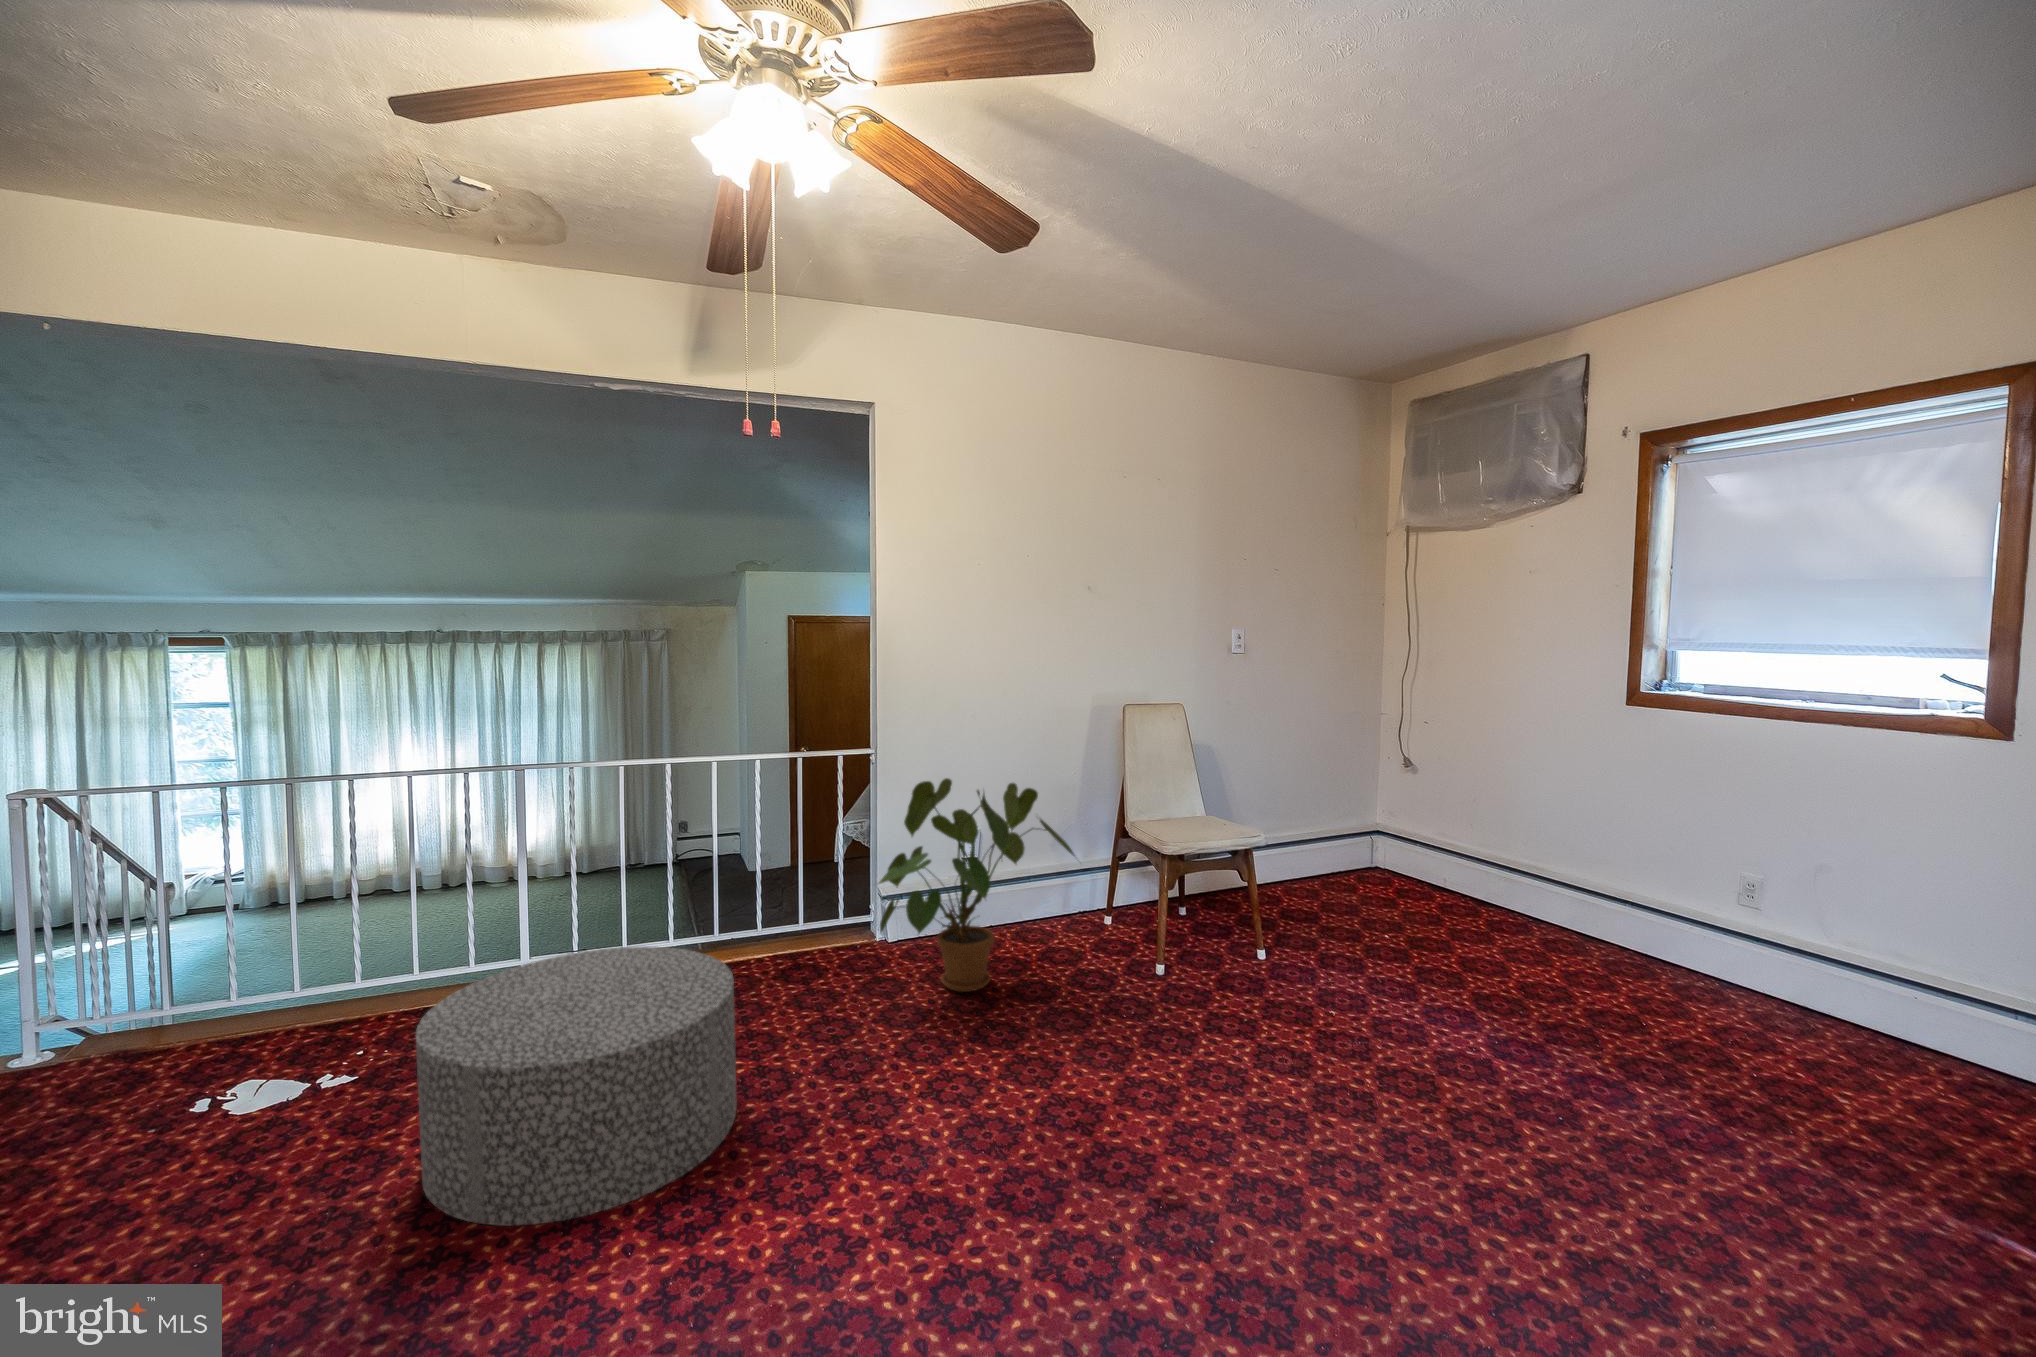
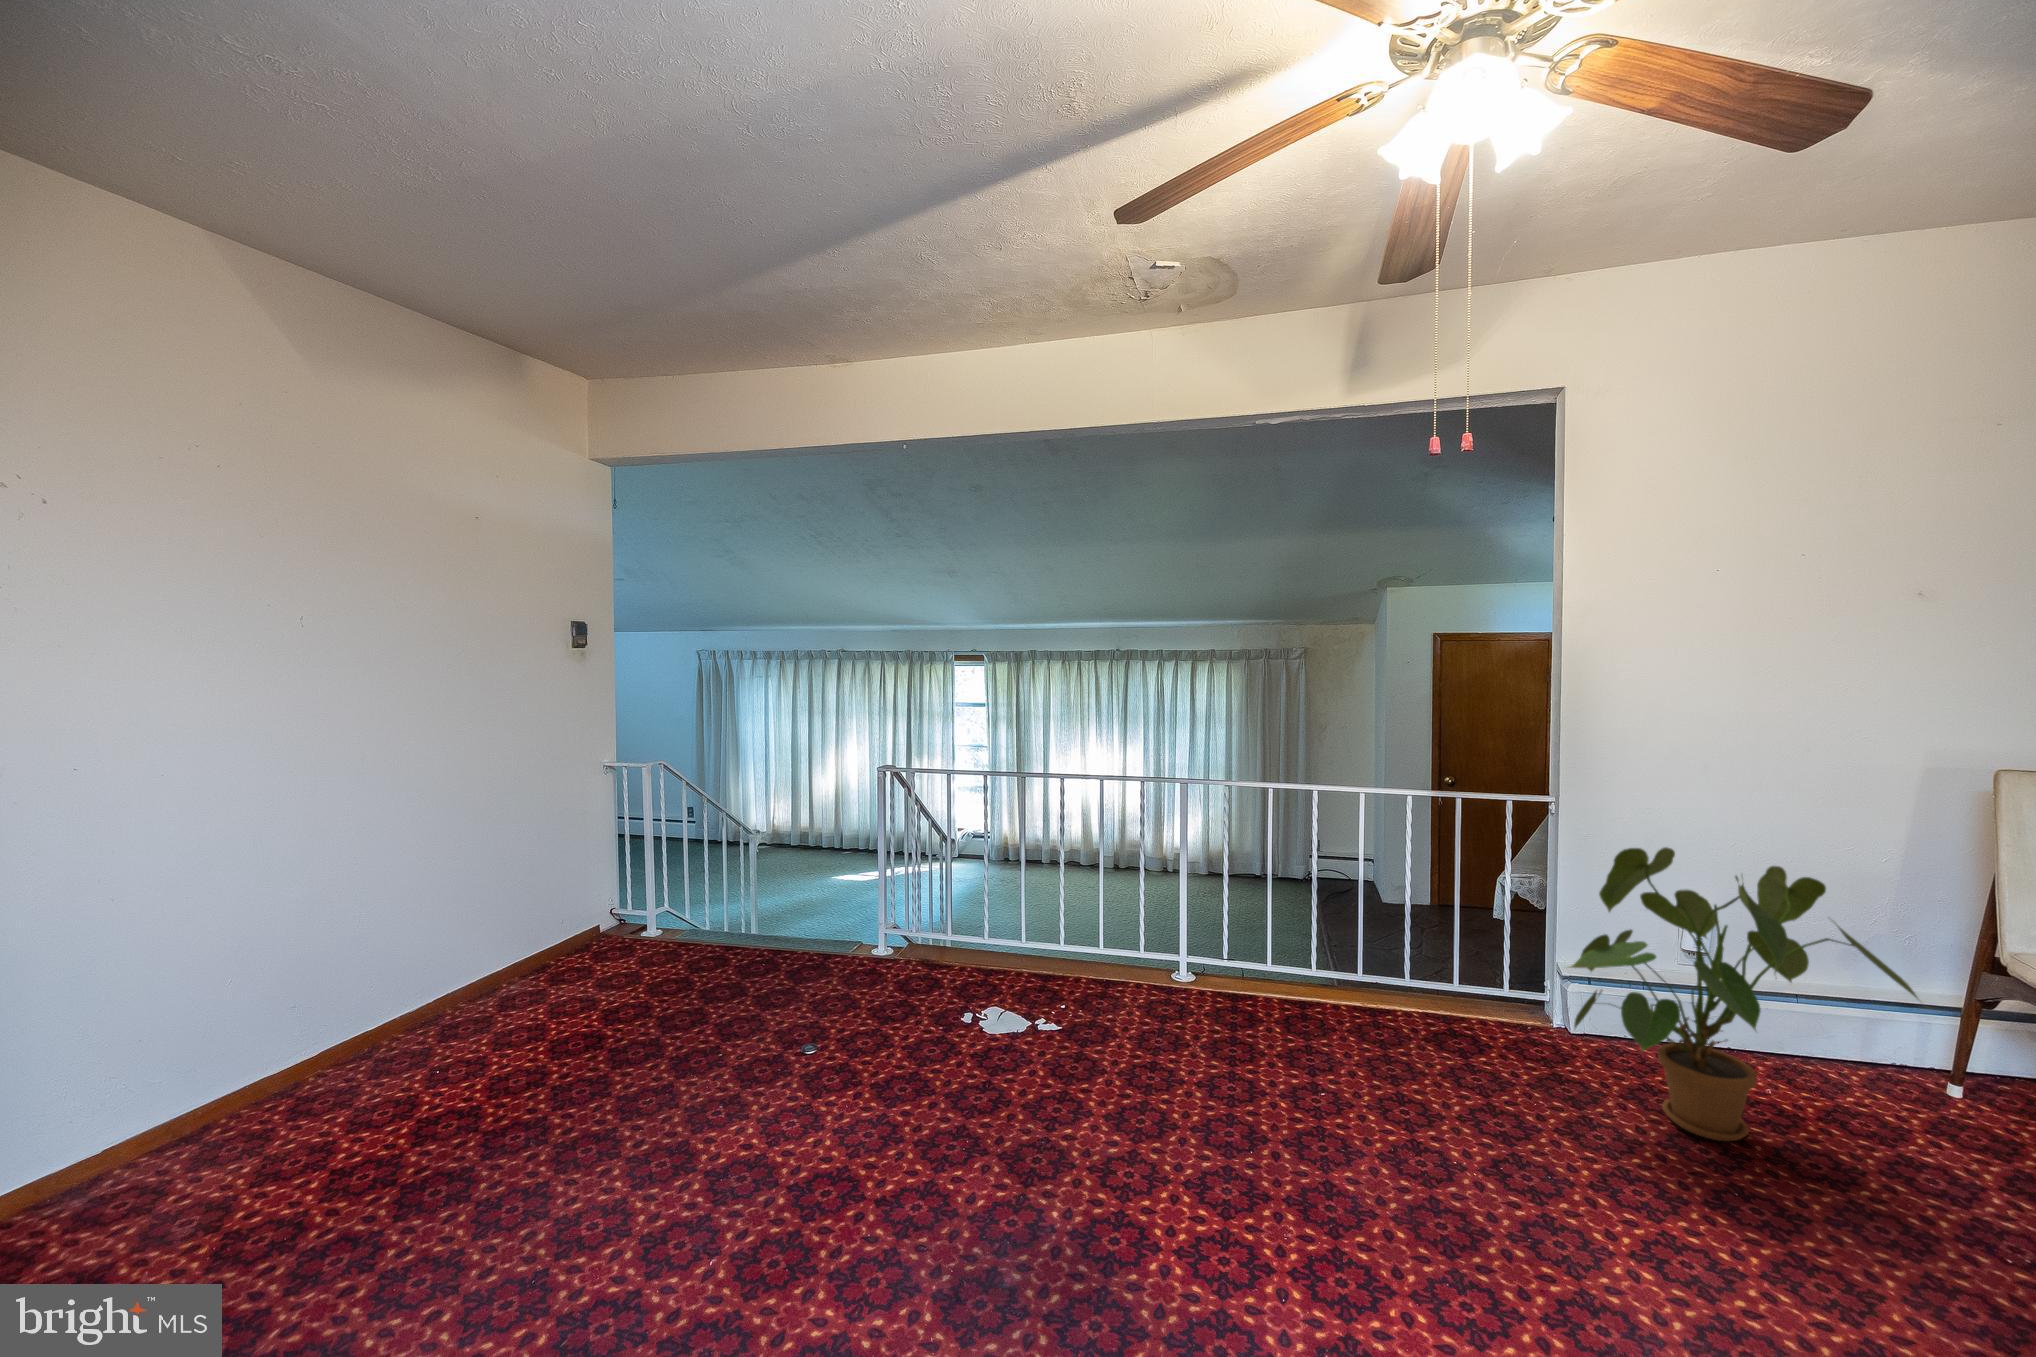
ottoman: present [416,947,737,1226] -> none [1111,974,1410,1279]

